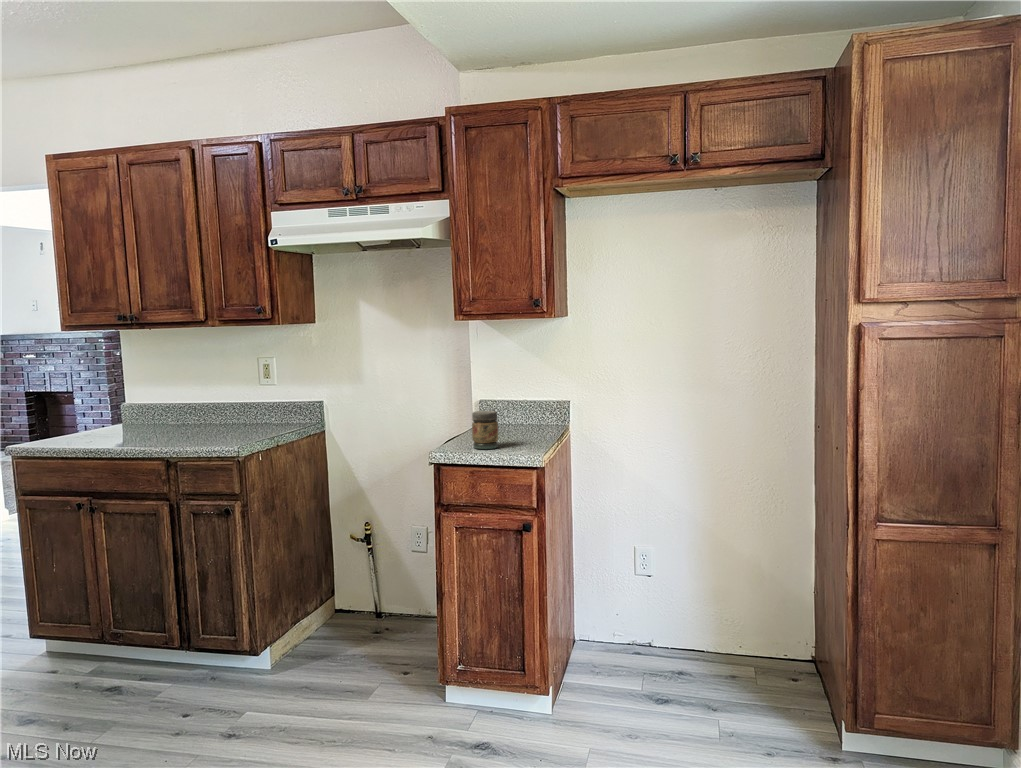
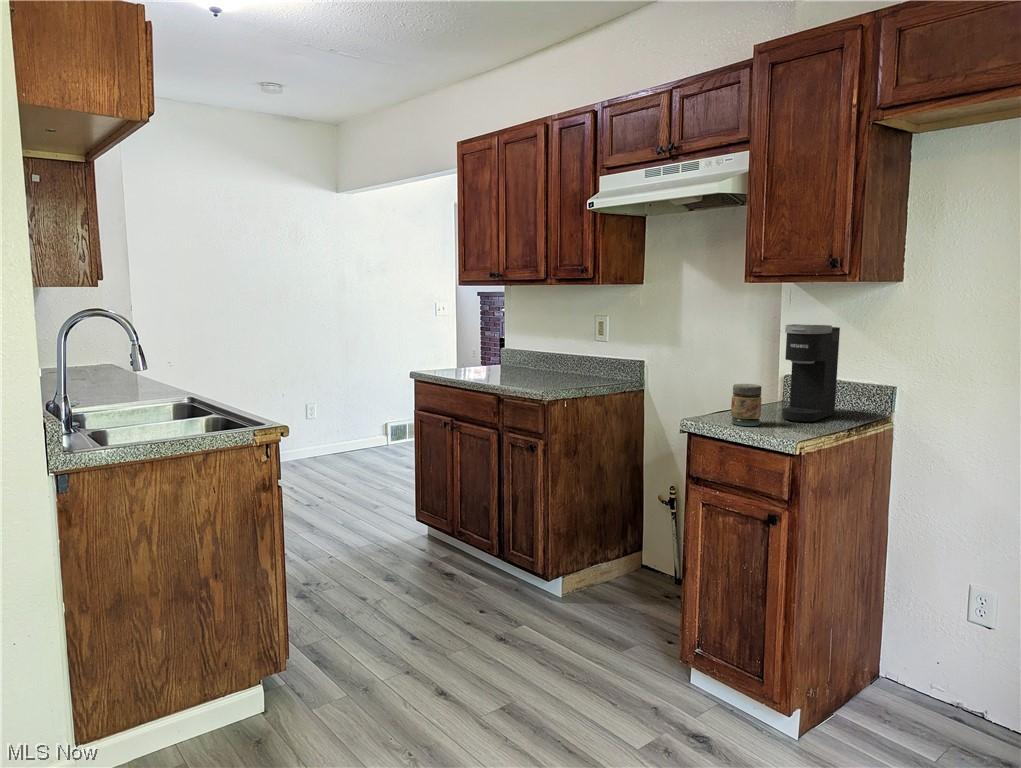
coffee maker: none [500,355,534,440] -> present [782,324,840,422]

